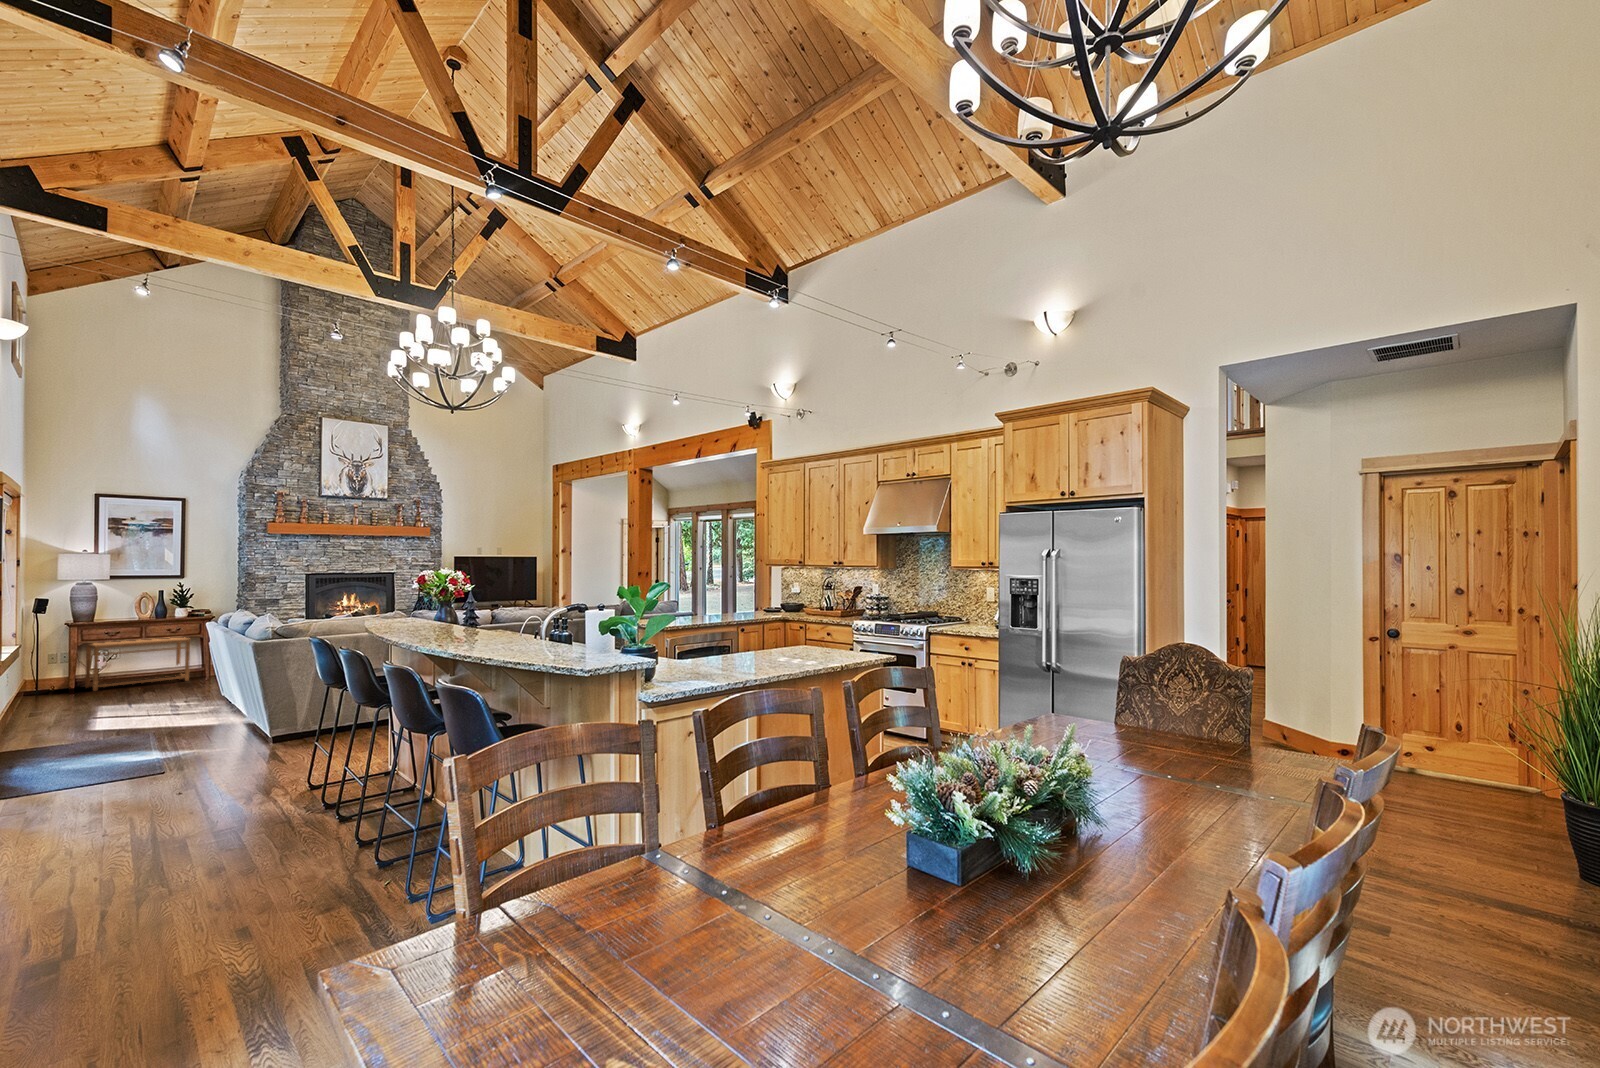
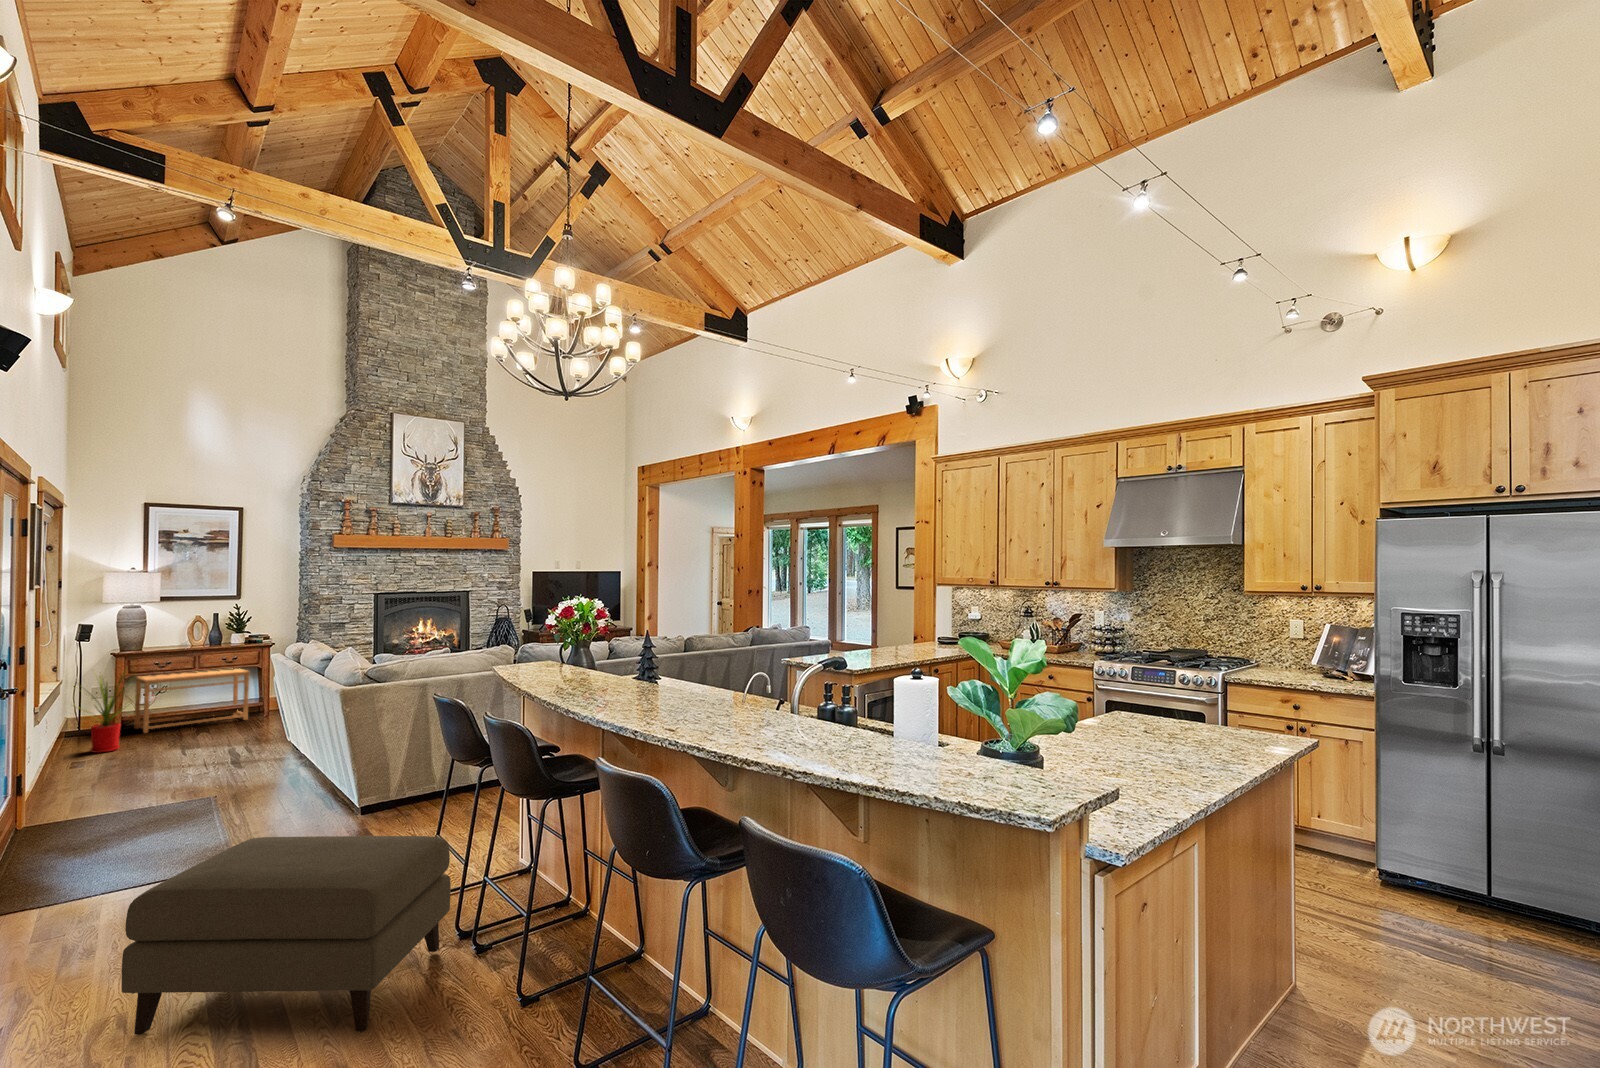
house plant: none [22,632,93,705] -> present [81,671,138,753]
ottoman: none [63,735,319,863] -> present [122,836,451,1035]

